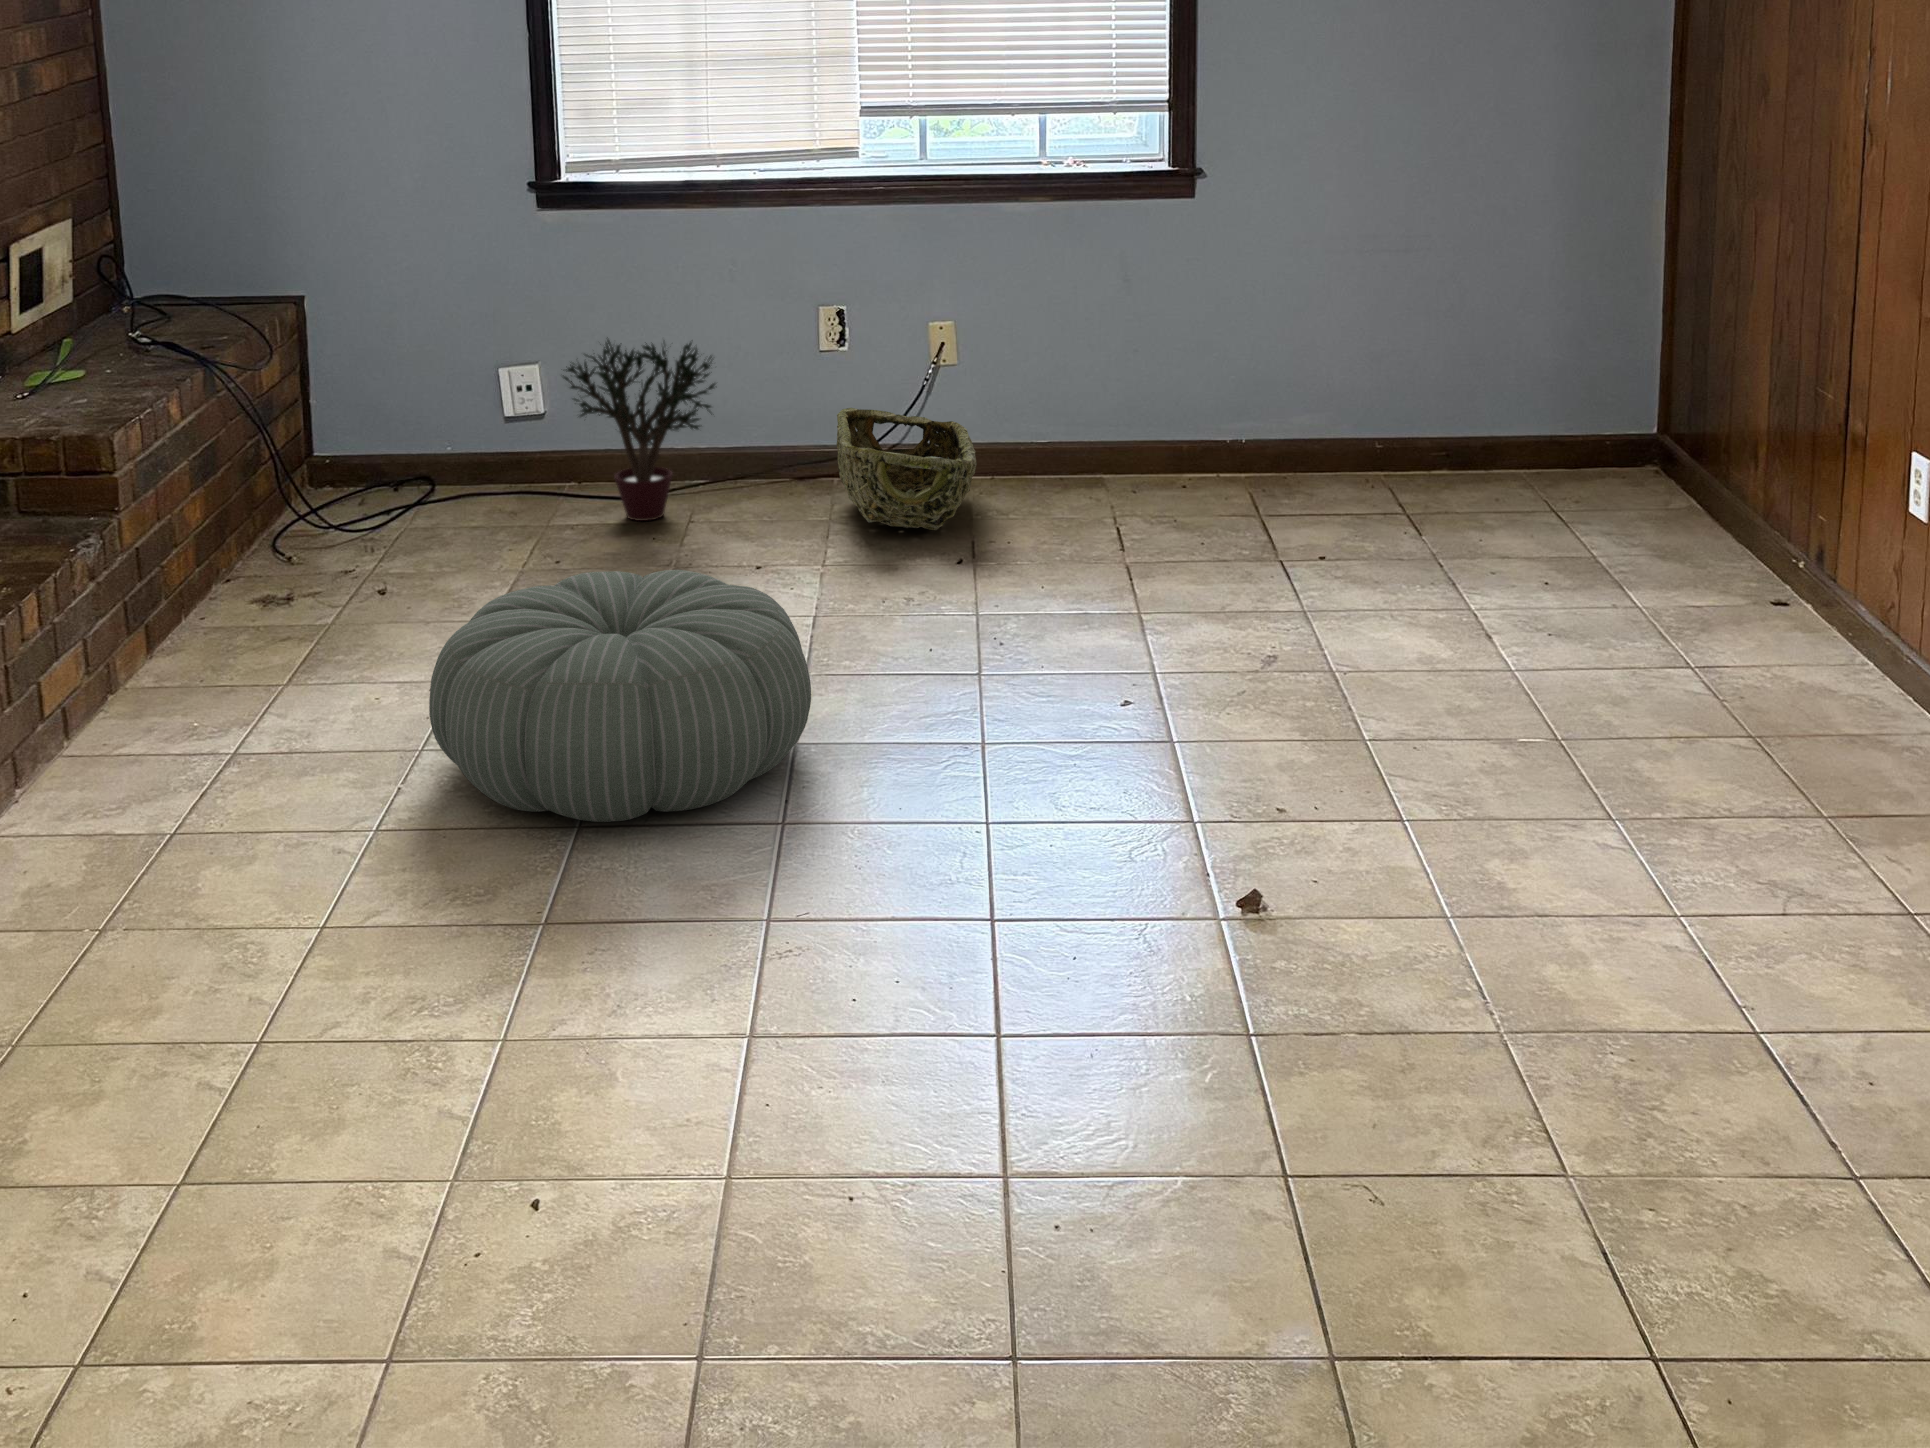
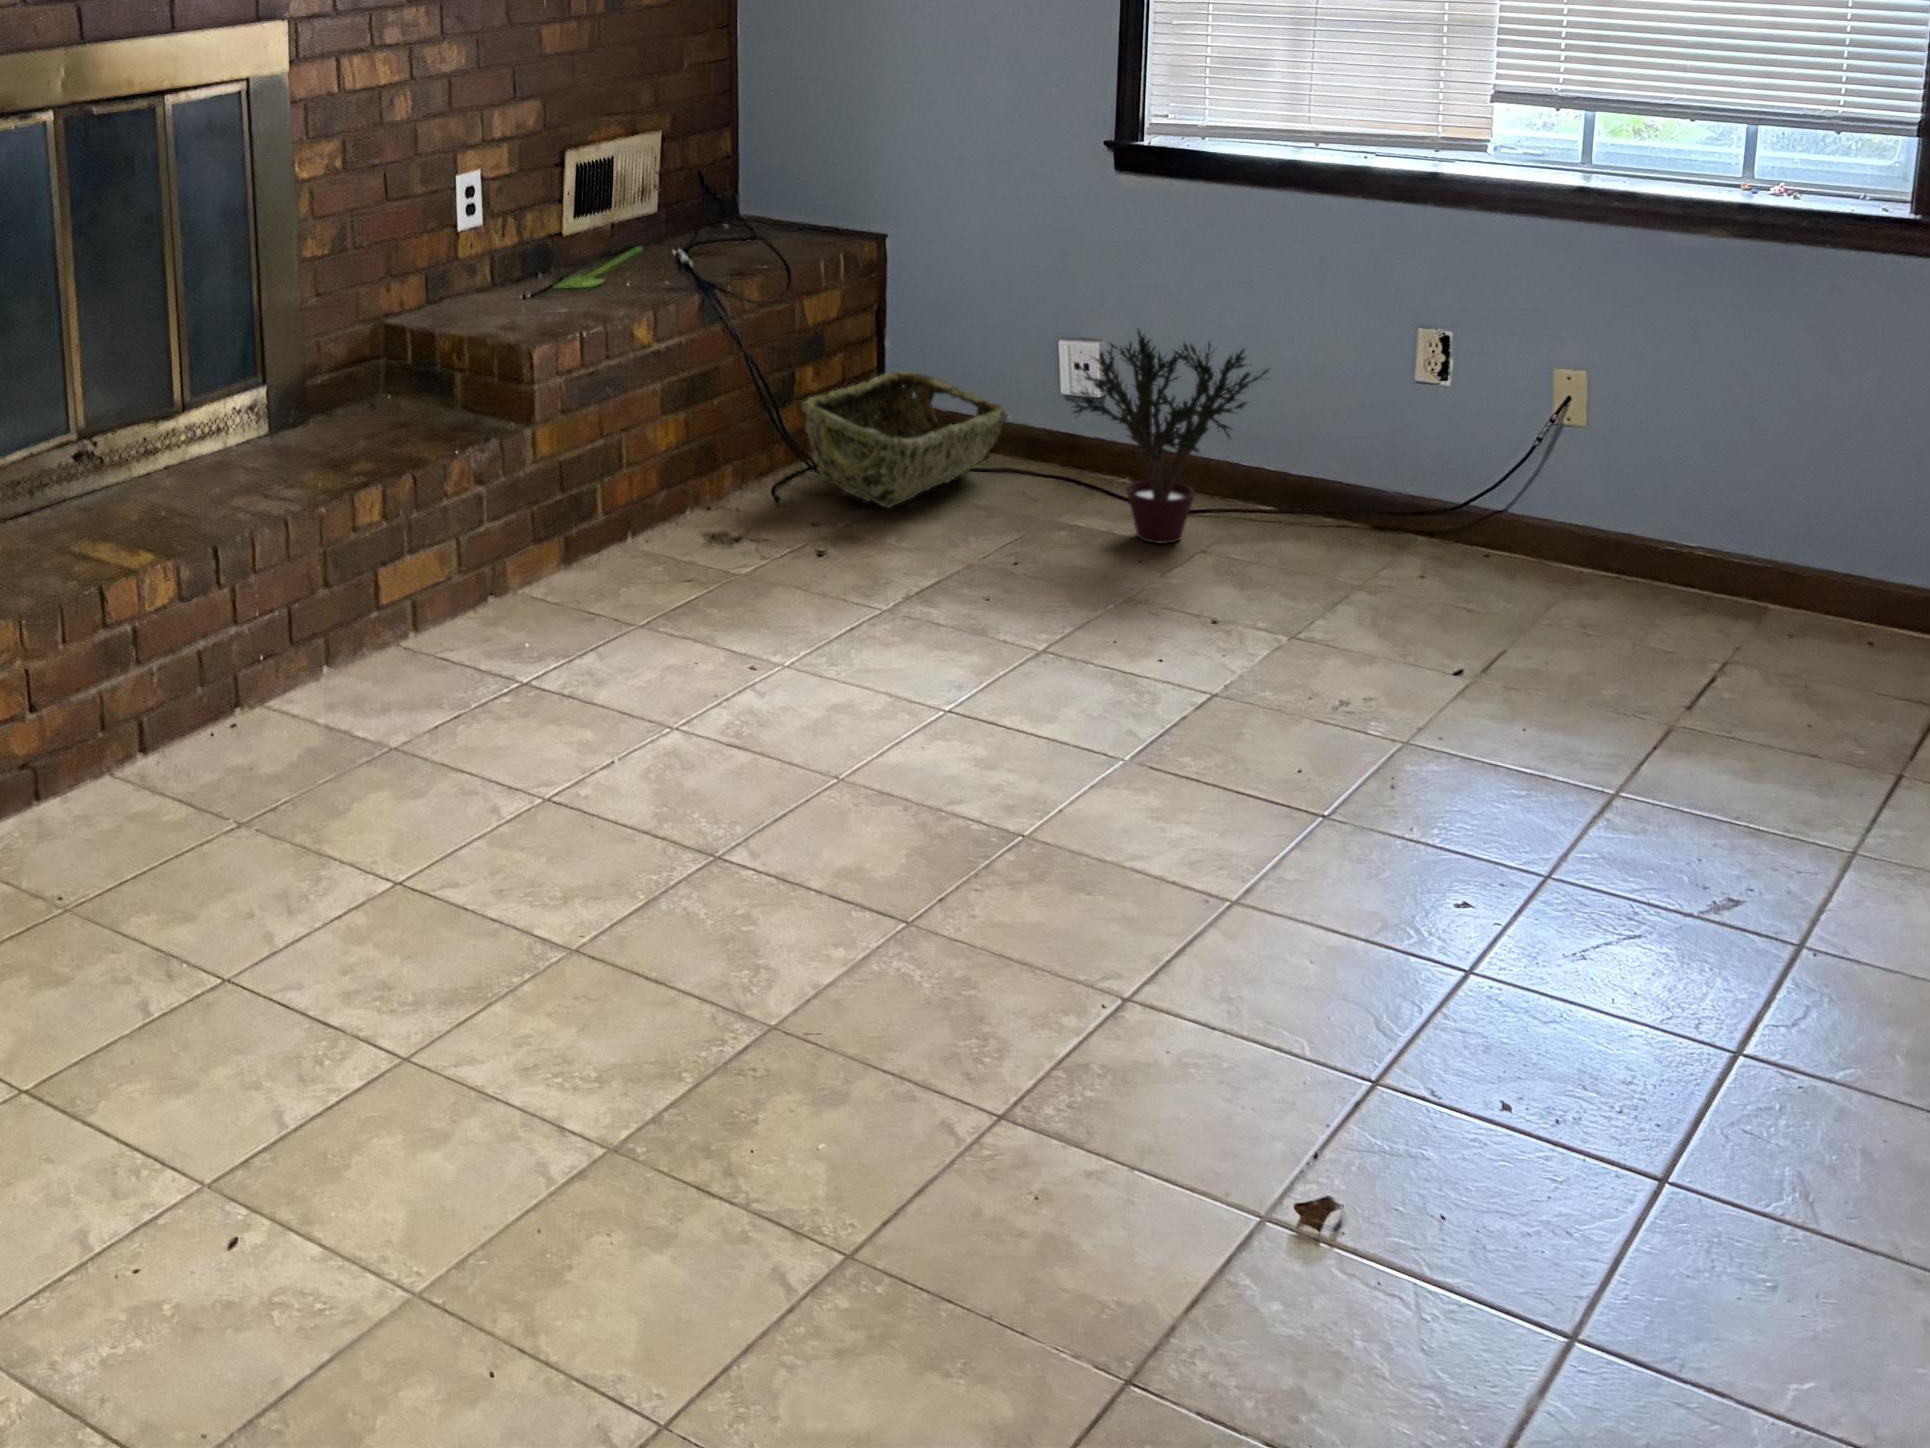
woven basket: present [837,408,977,530] -> present [802,371,1008,508]
pouf: present [429,570,811,822] -> none [616,591,1055,896]

